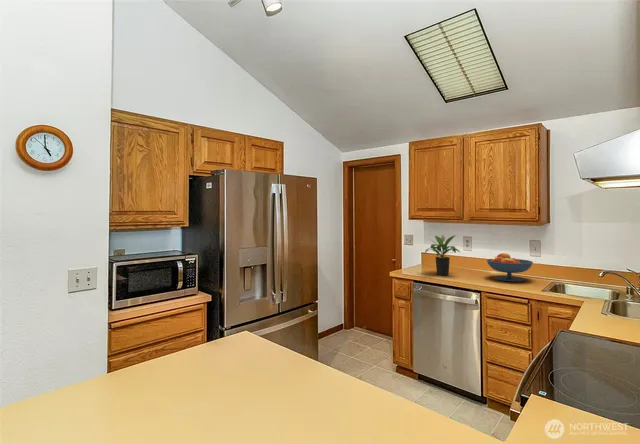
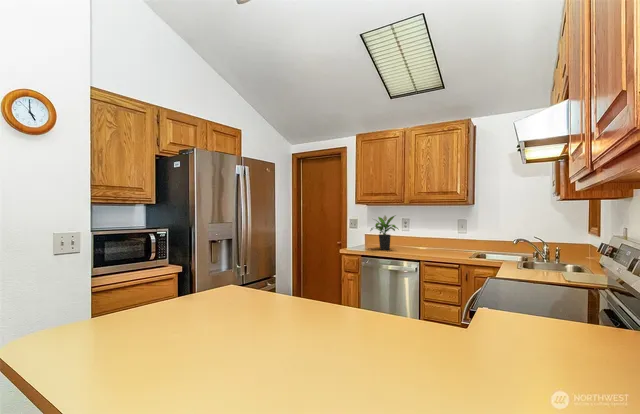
fruit bowl: present [487,253,533,282] -> none [420,230,455,252]

